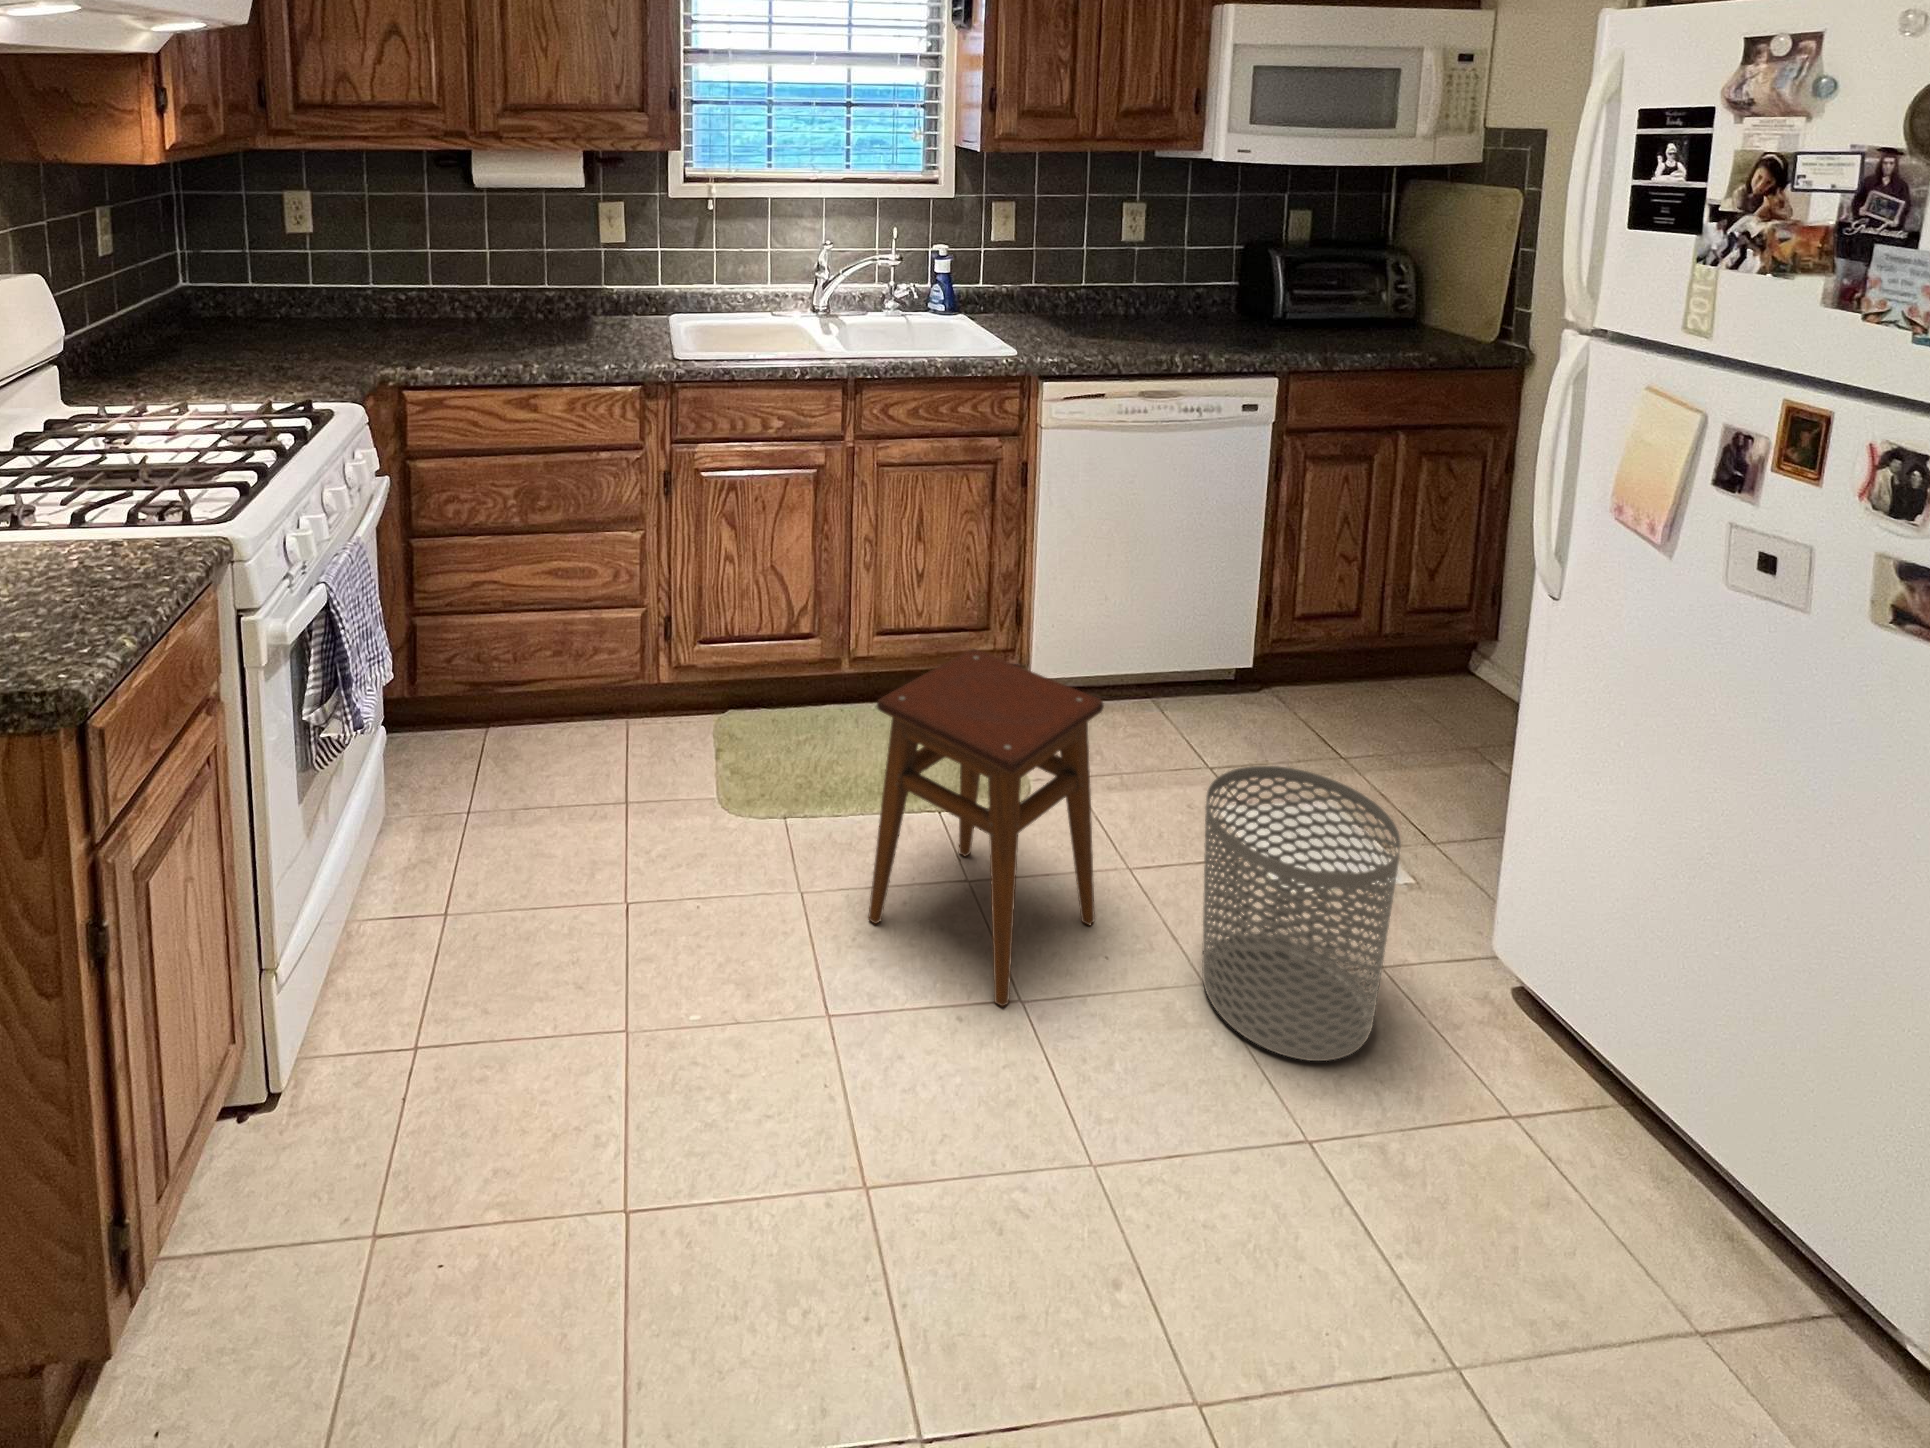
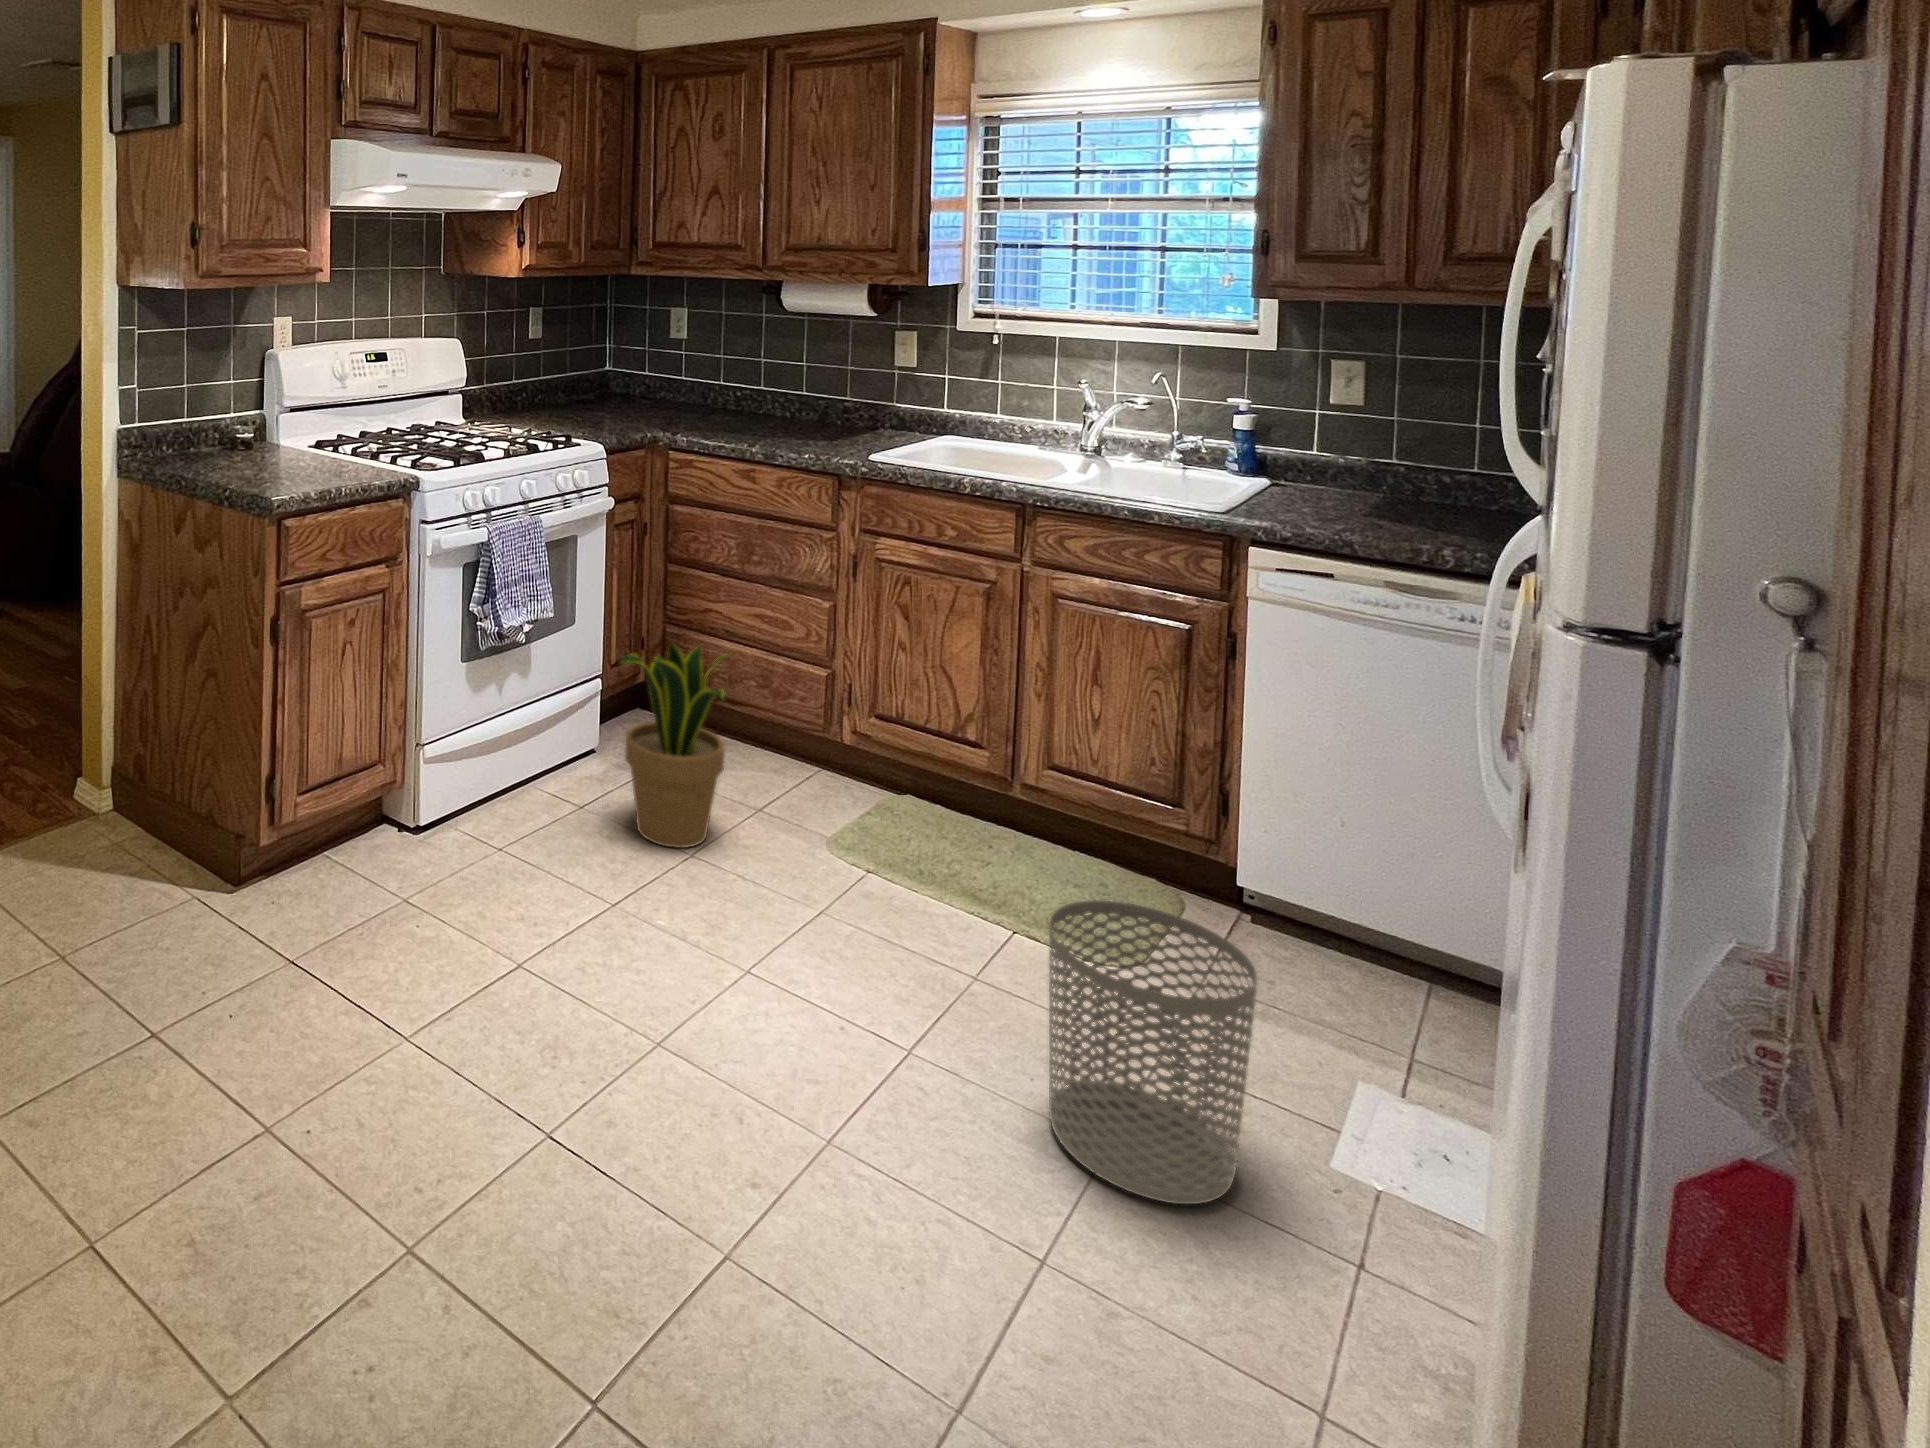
potted plant: none [526,642,677,927] -> present [620,644,730,848]
stool: present [868,649,1104,1006] -> none [838,731,1040,1025]

